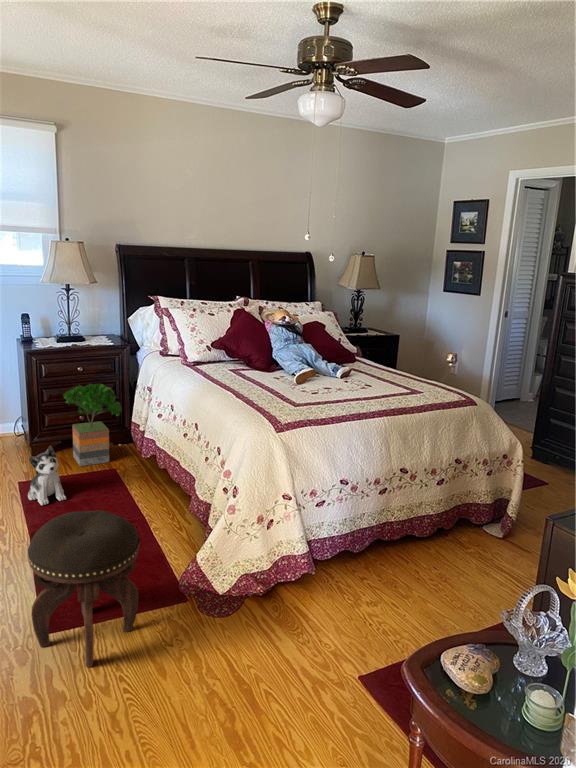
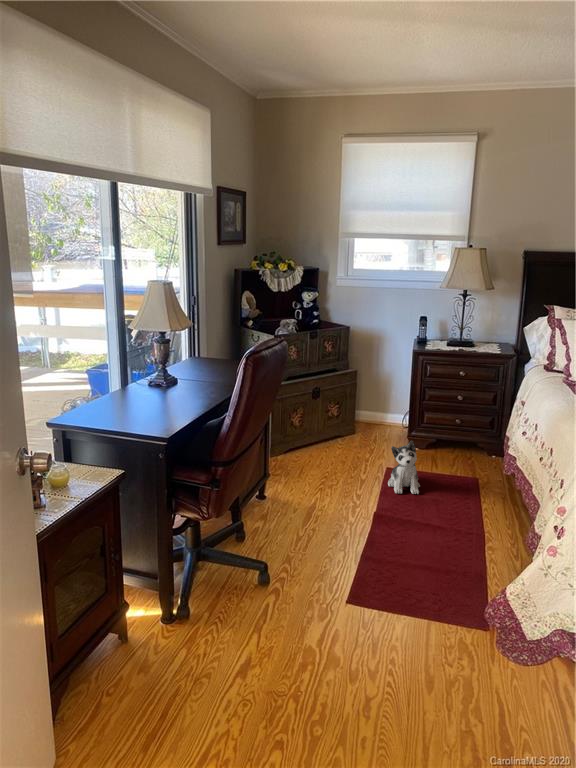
potted tree: present [64,384,122,466] -> none [439,388,495,470]
footstool: present [28,510,140,667] -> none [336,501,438,648]

